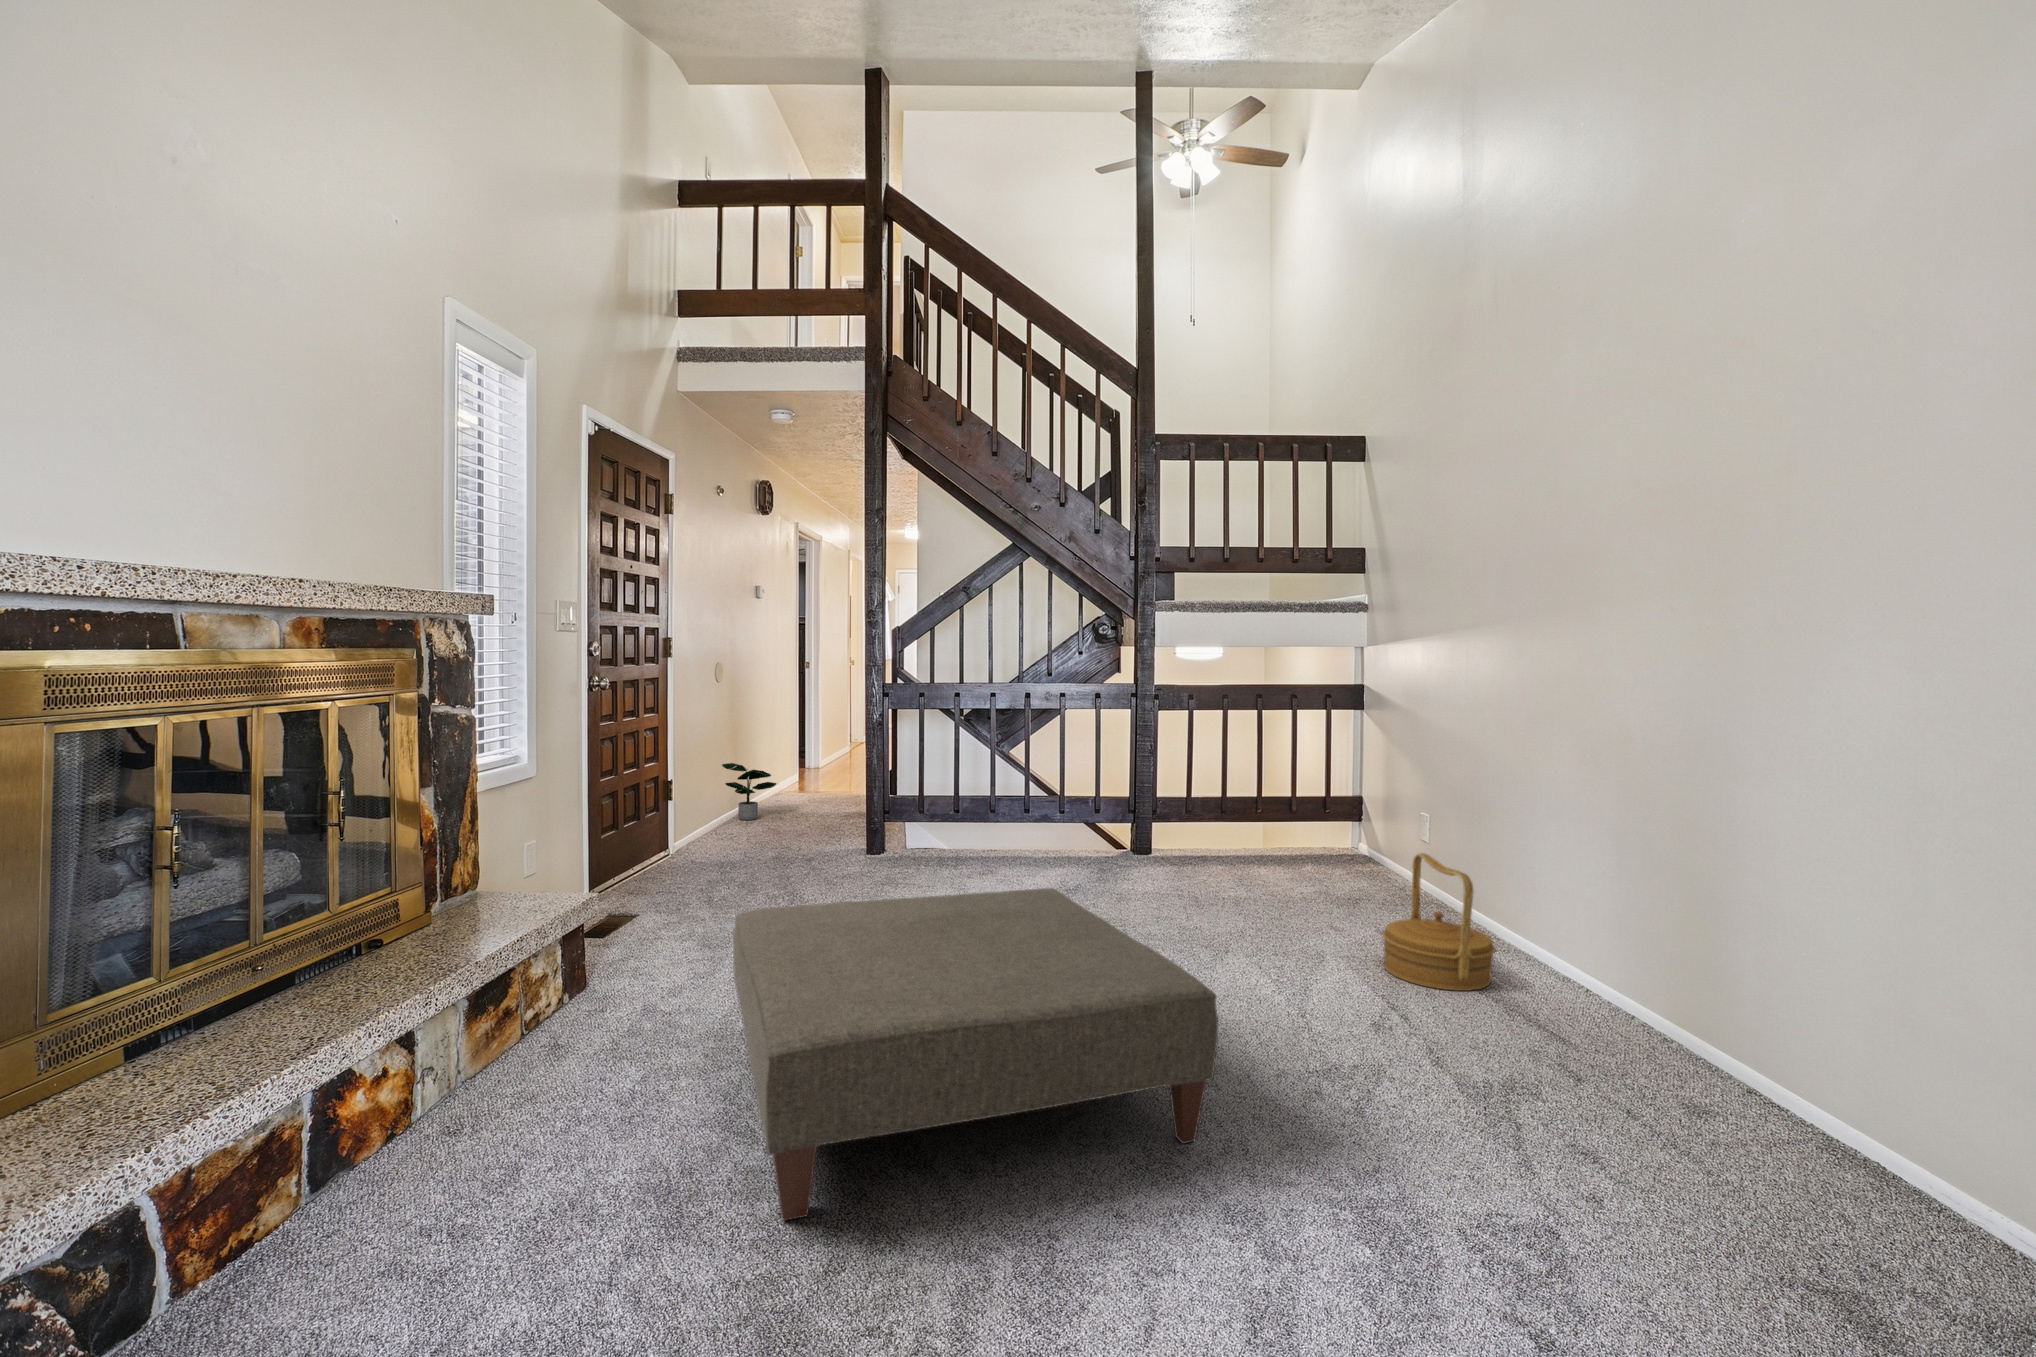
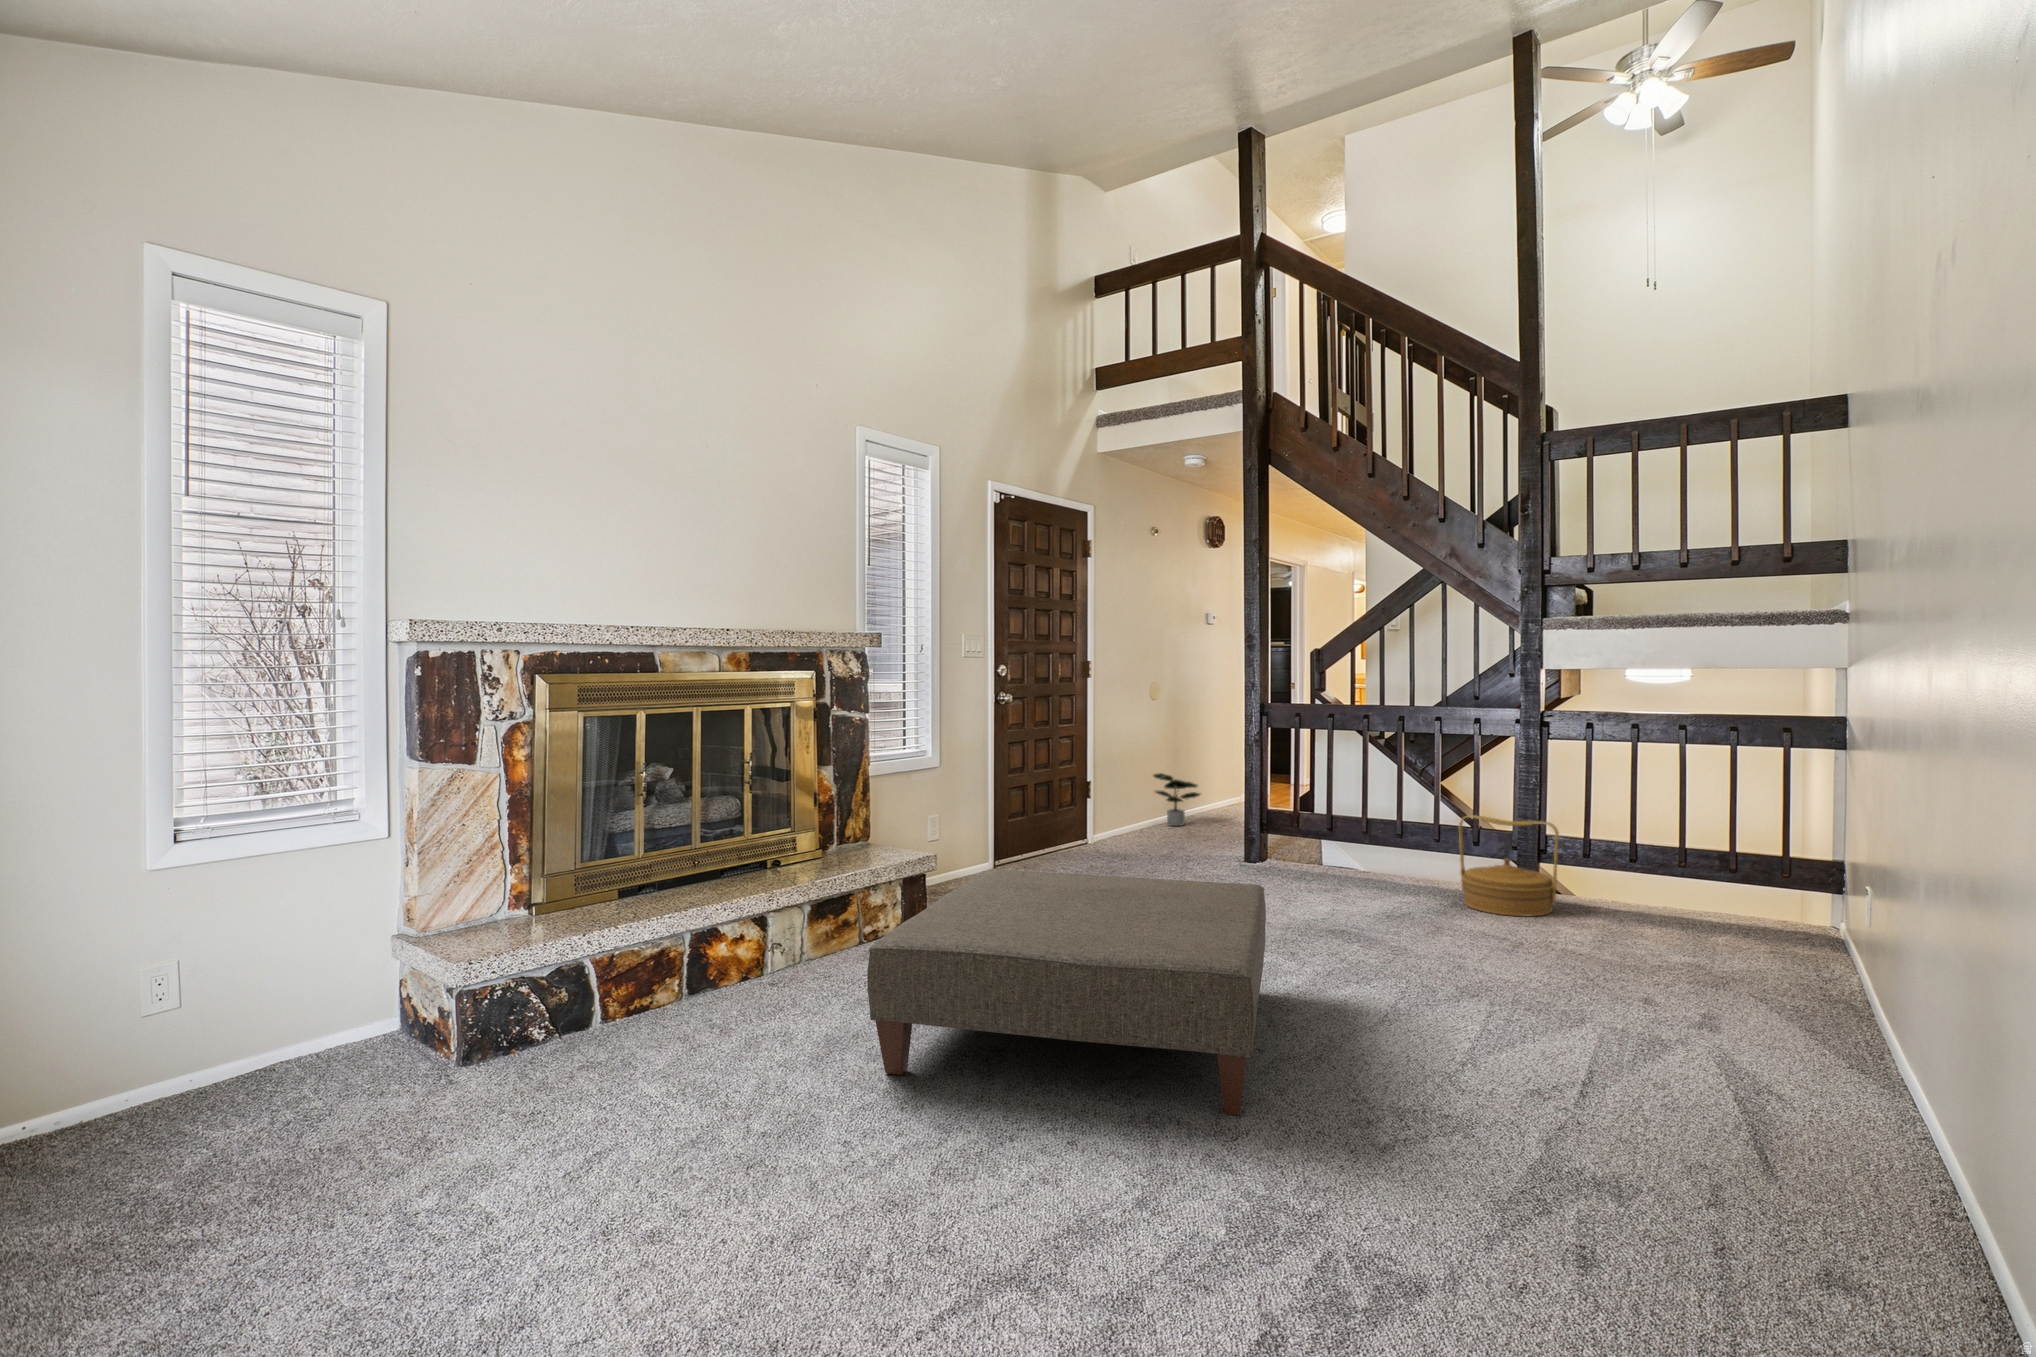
woven basket: present [1383,853,1495,991] -> present [1459,815,1559,917]

